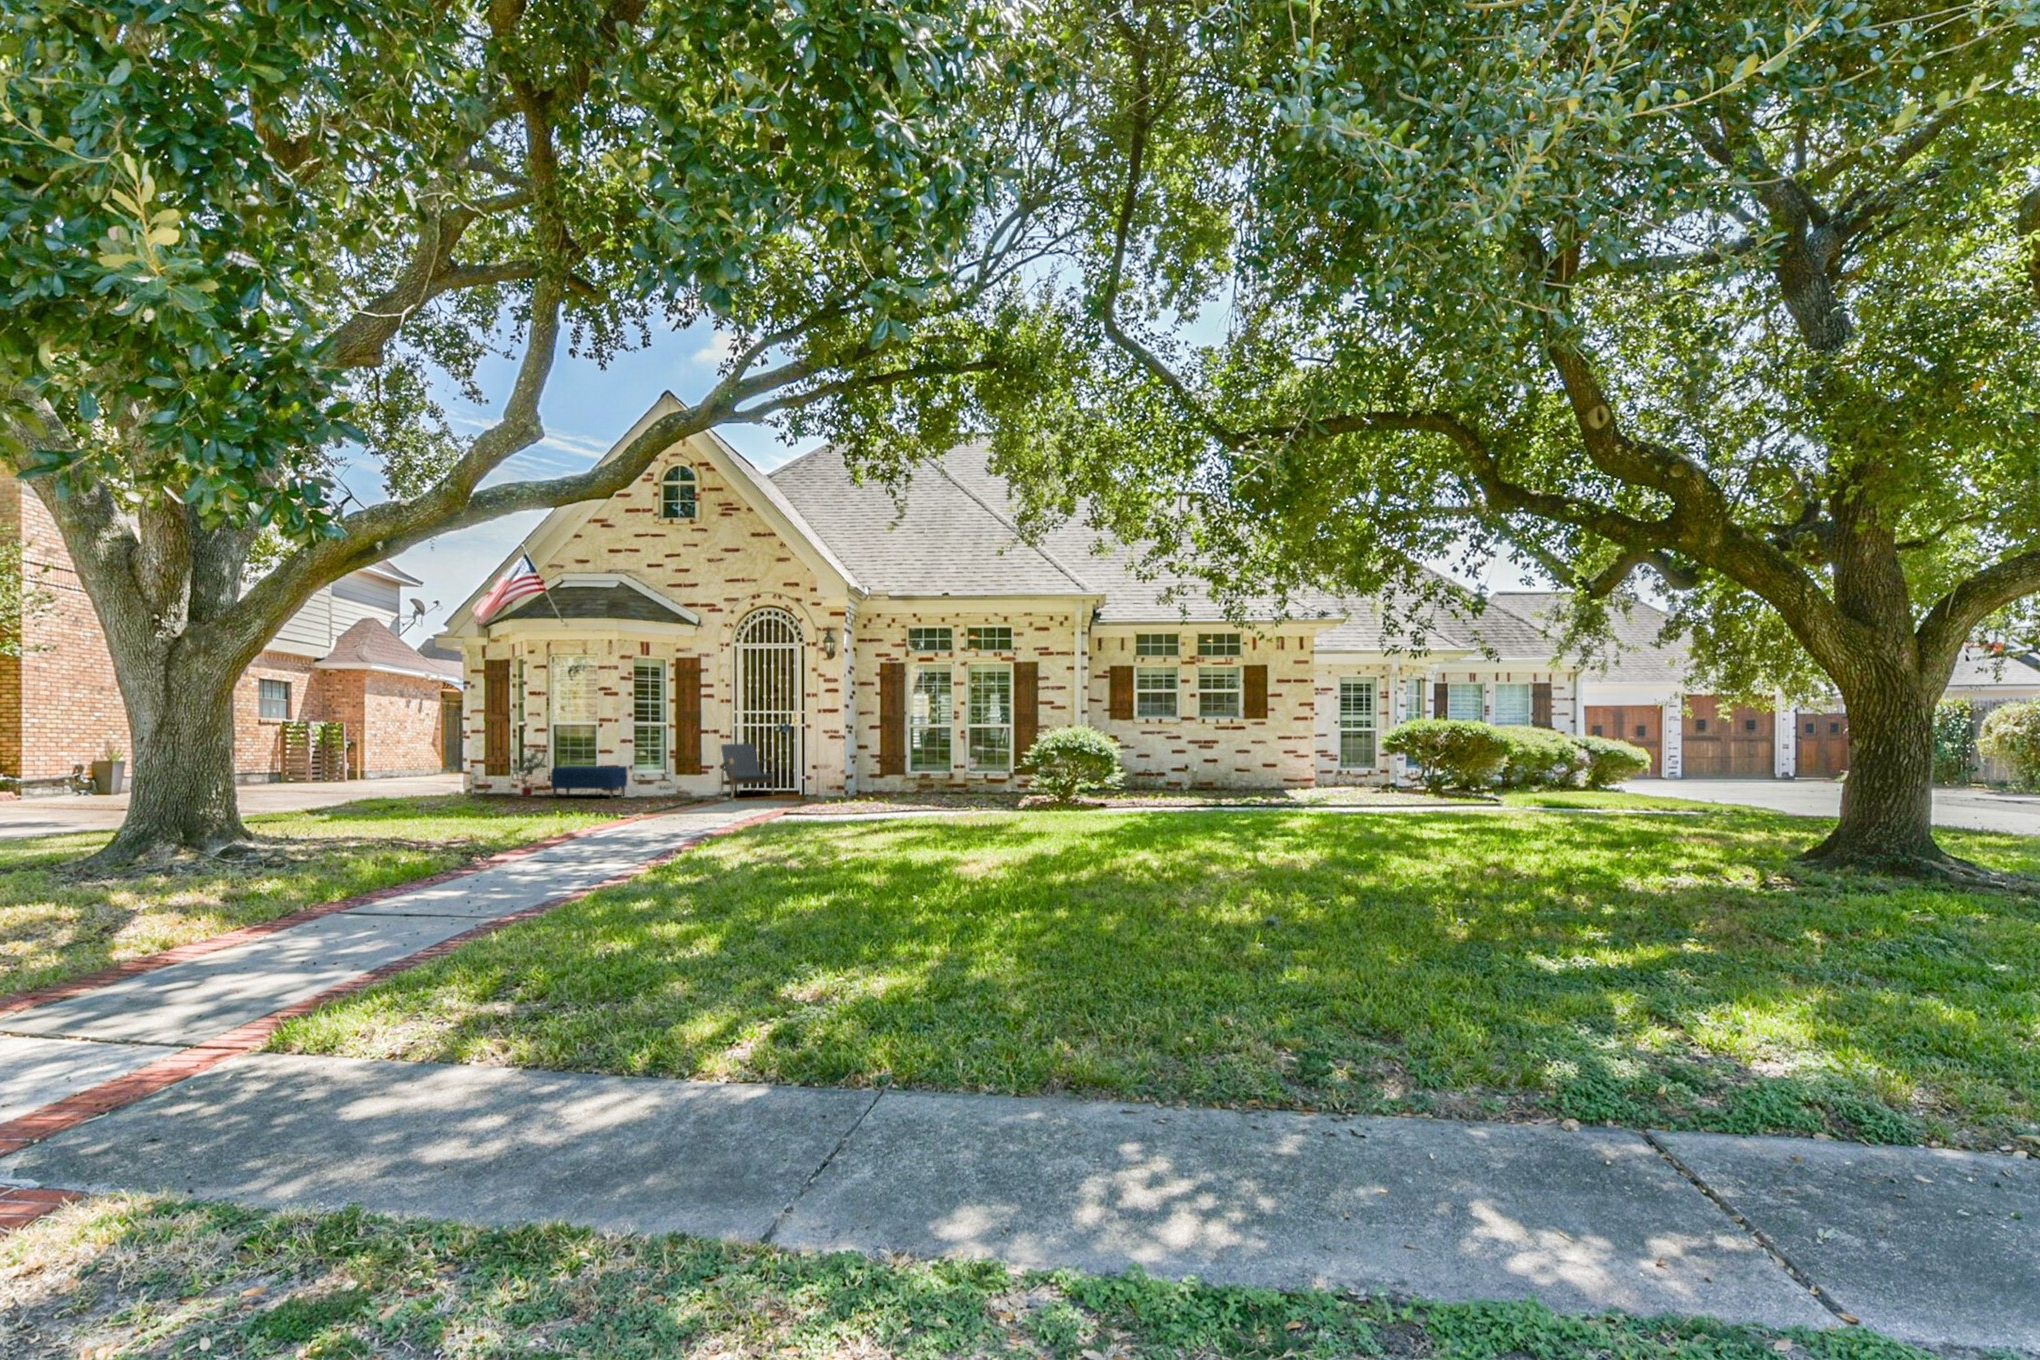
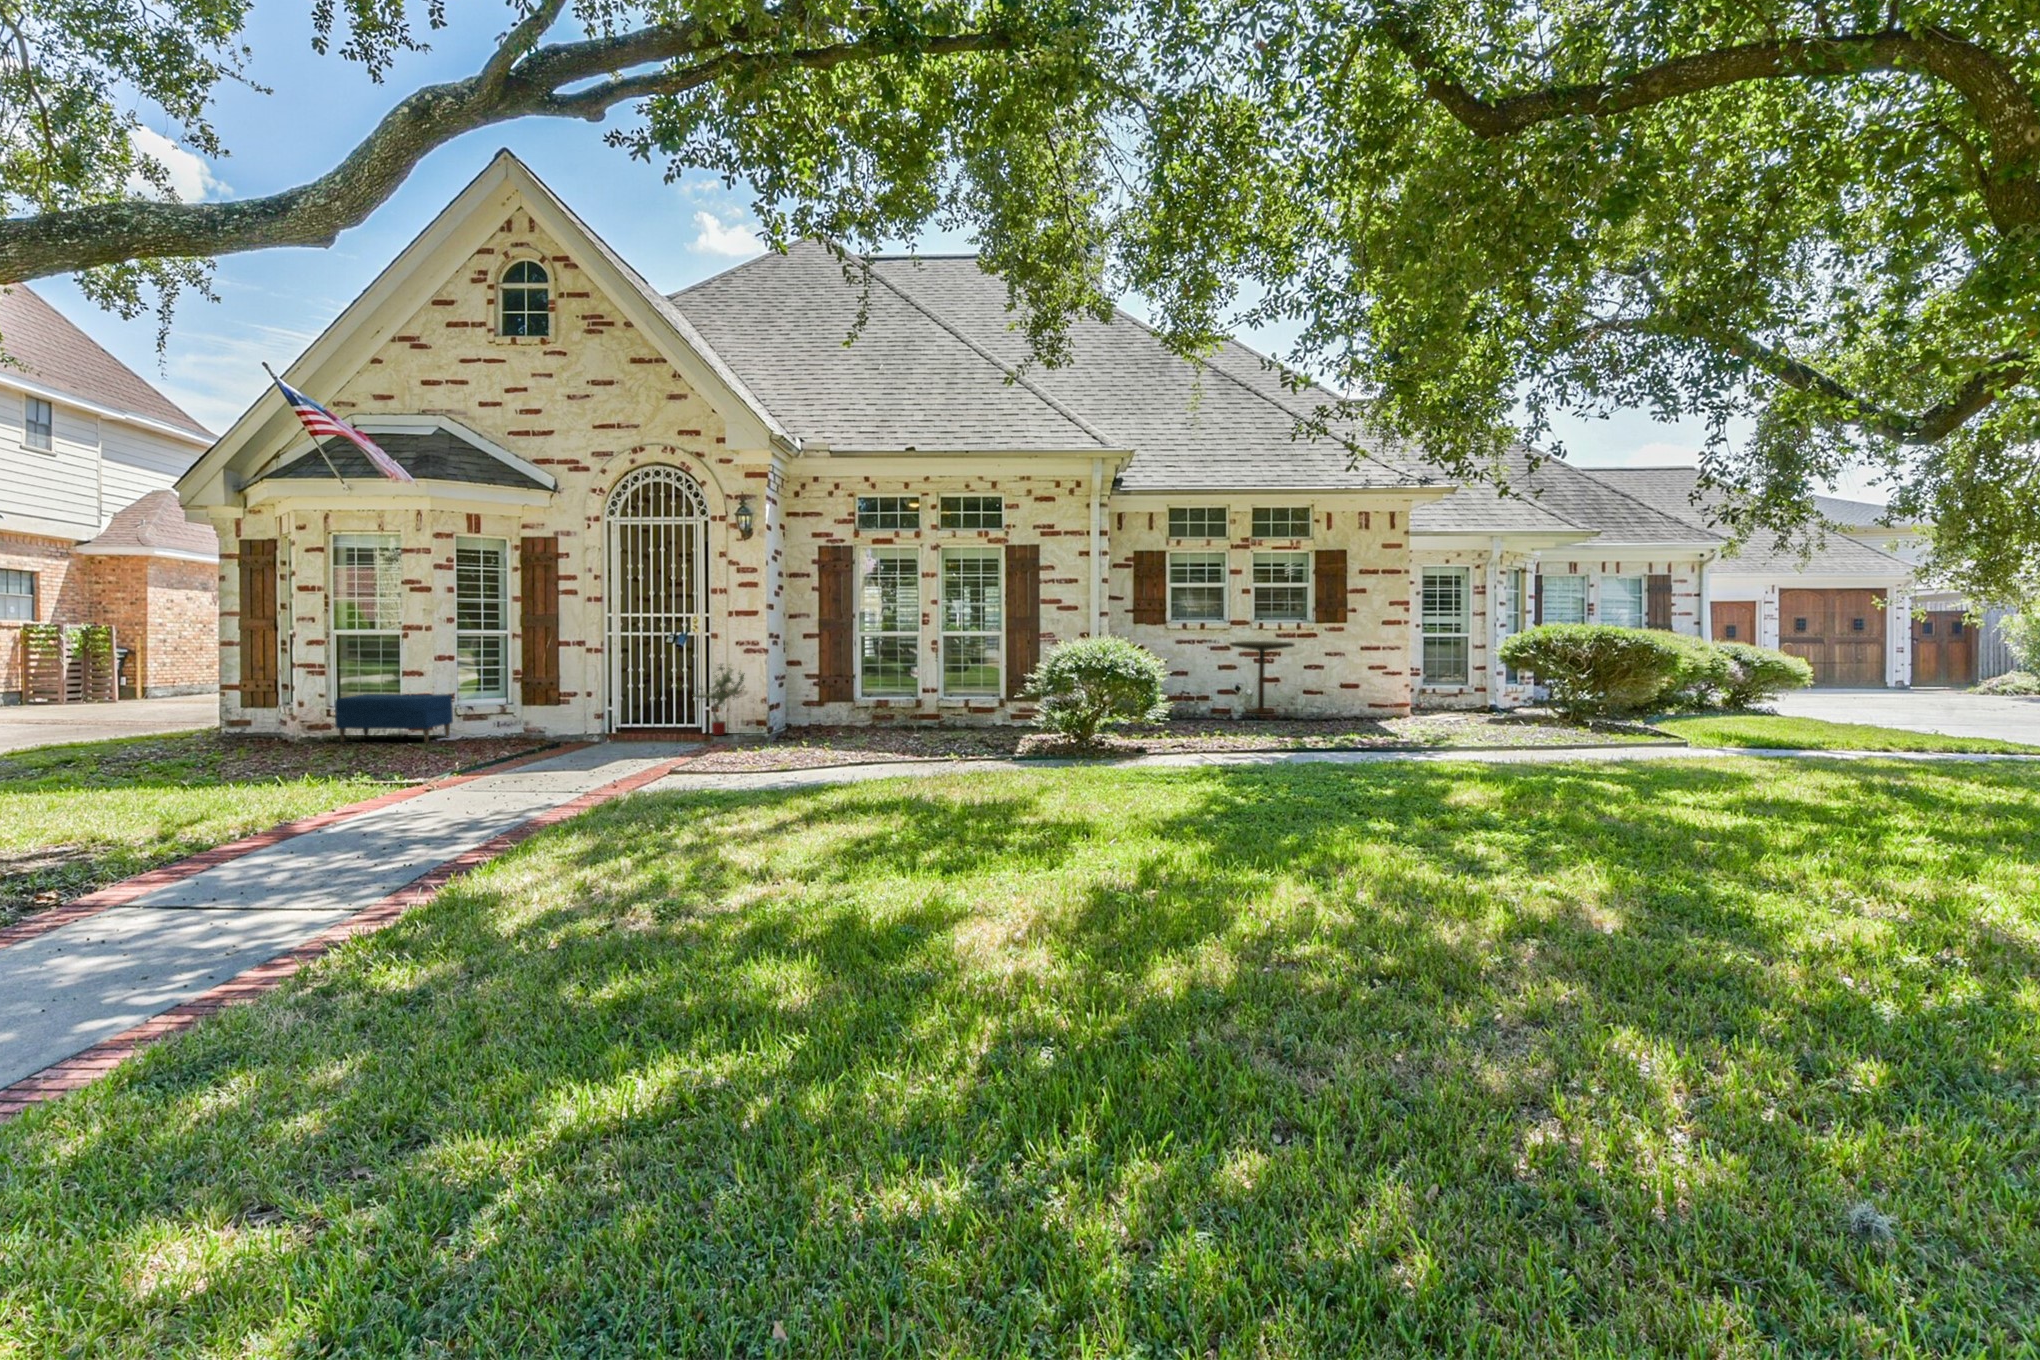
pedestal table: none [1178,732,1227,785] -> present [1230,641,1294,713]
lounge chair: present [721,743,774,797] -> none [589,660,669,741]
potted tree: present [511,747,546,797] -> present [693,664,745,736]

